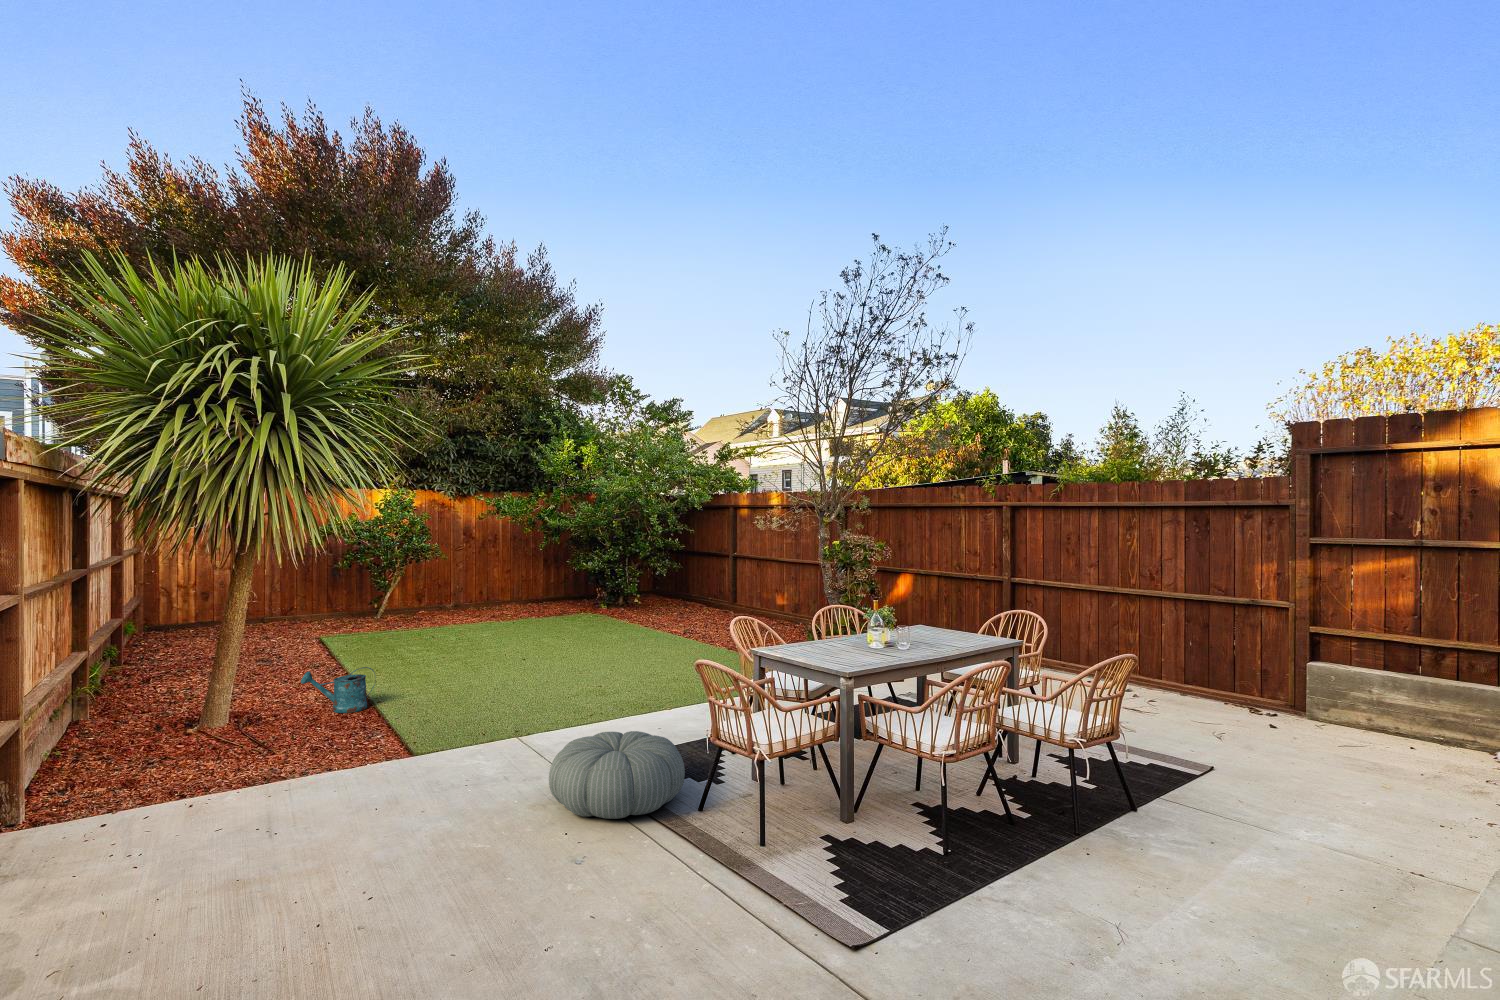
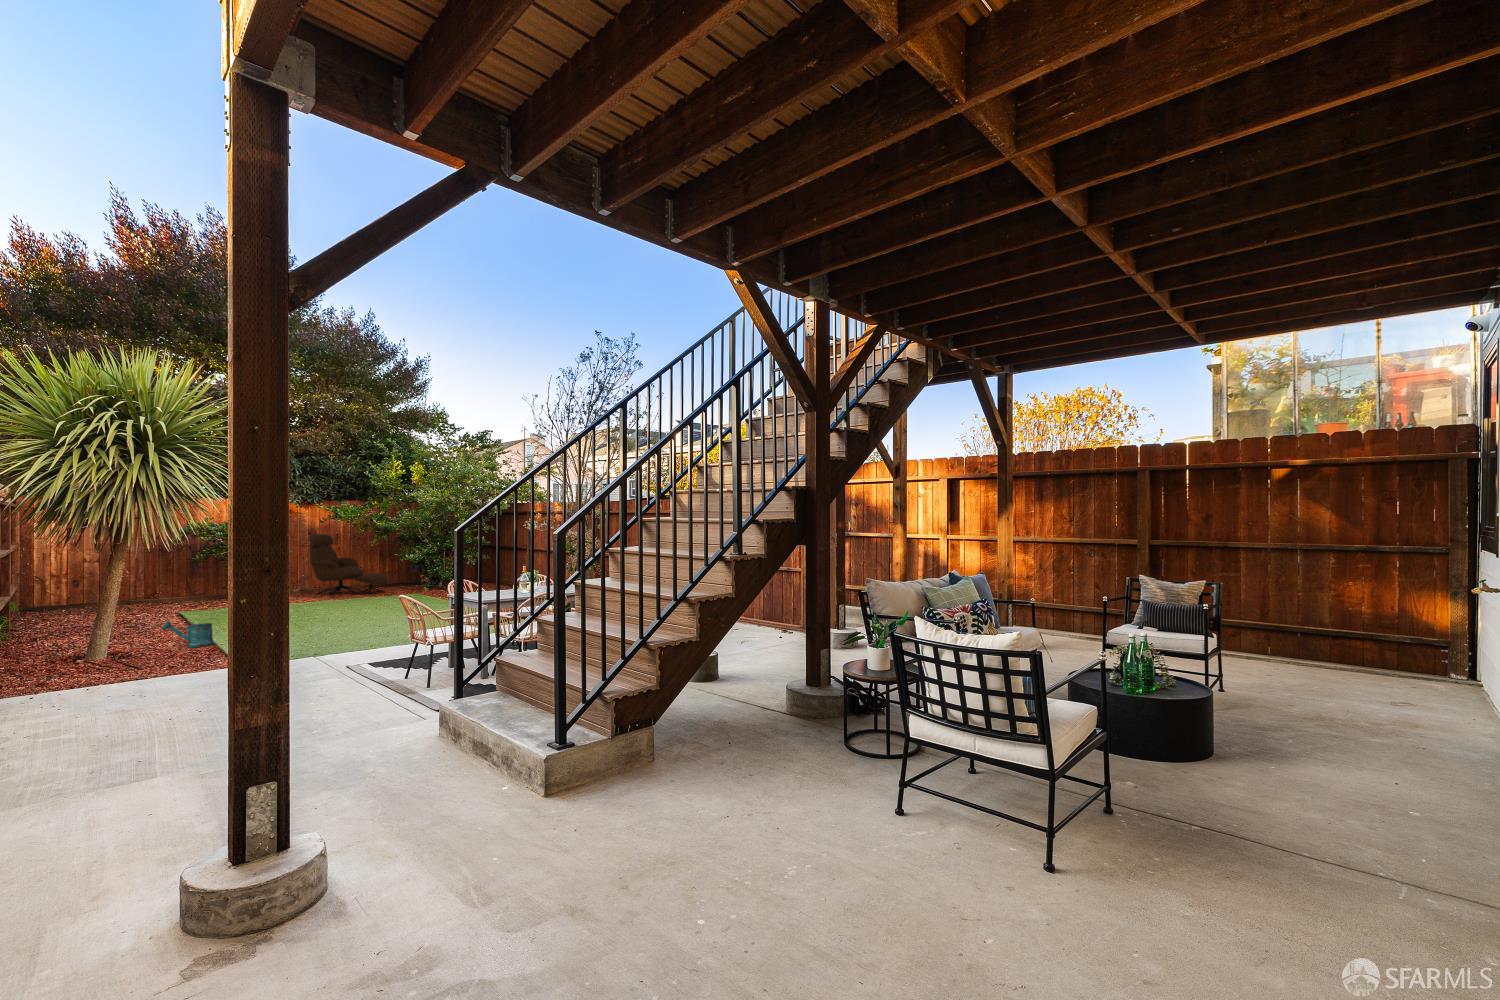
lounge chair: none [468,535,561,616] -> present [309,534,388,595]
pouf: present [549,731,685,819] -> none [326,638,412,681]

